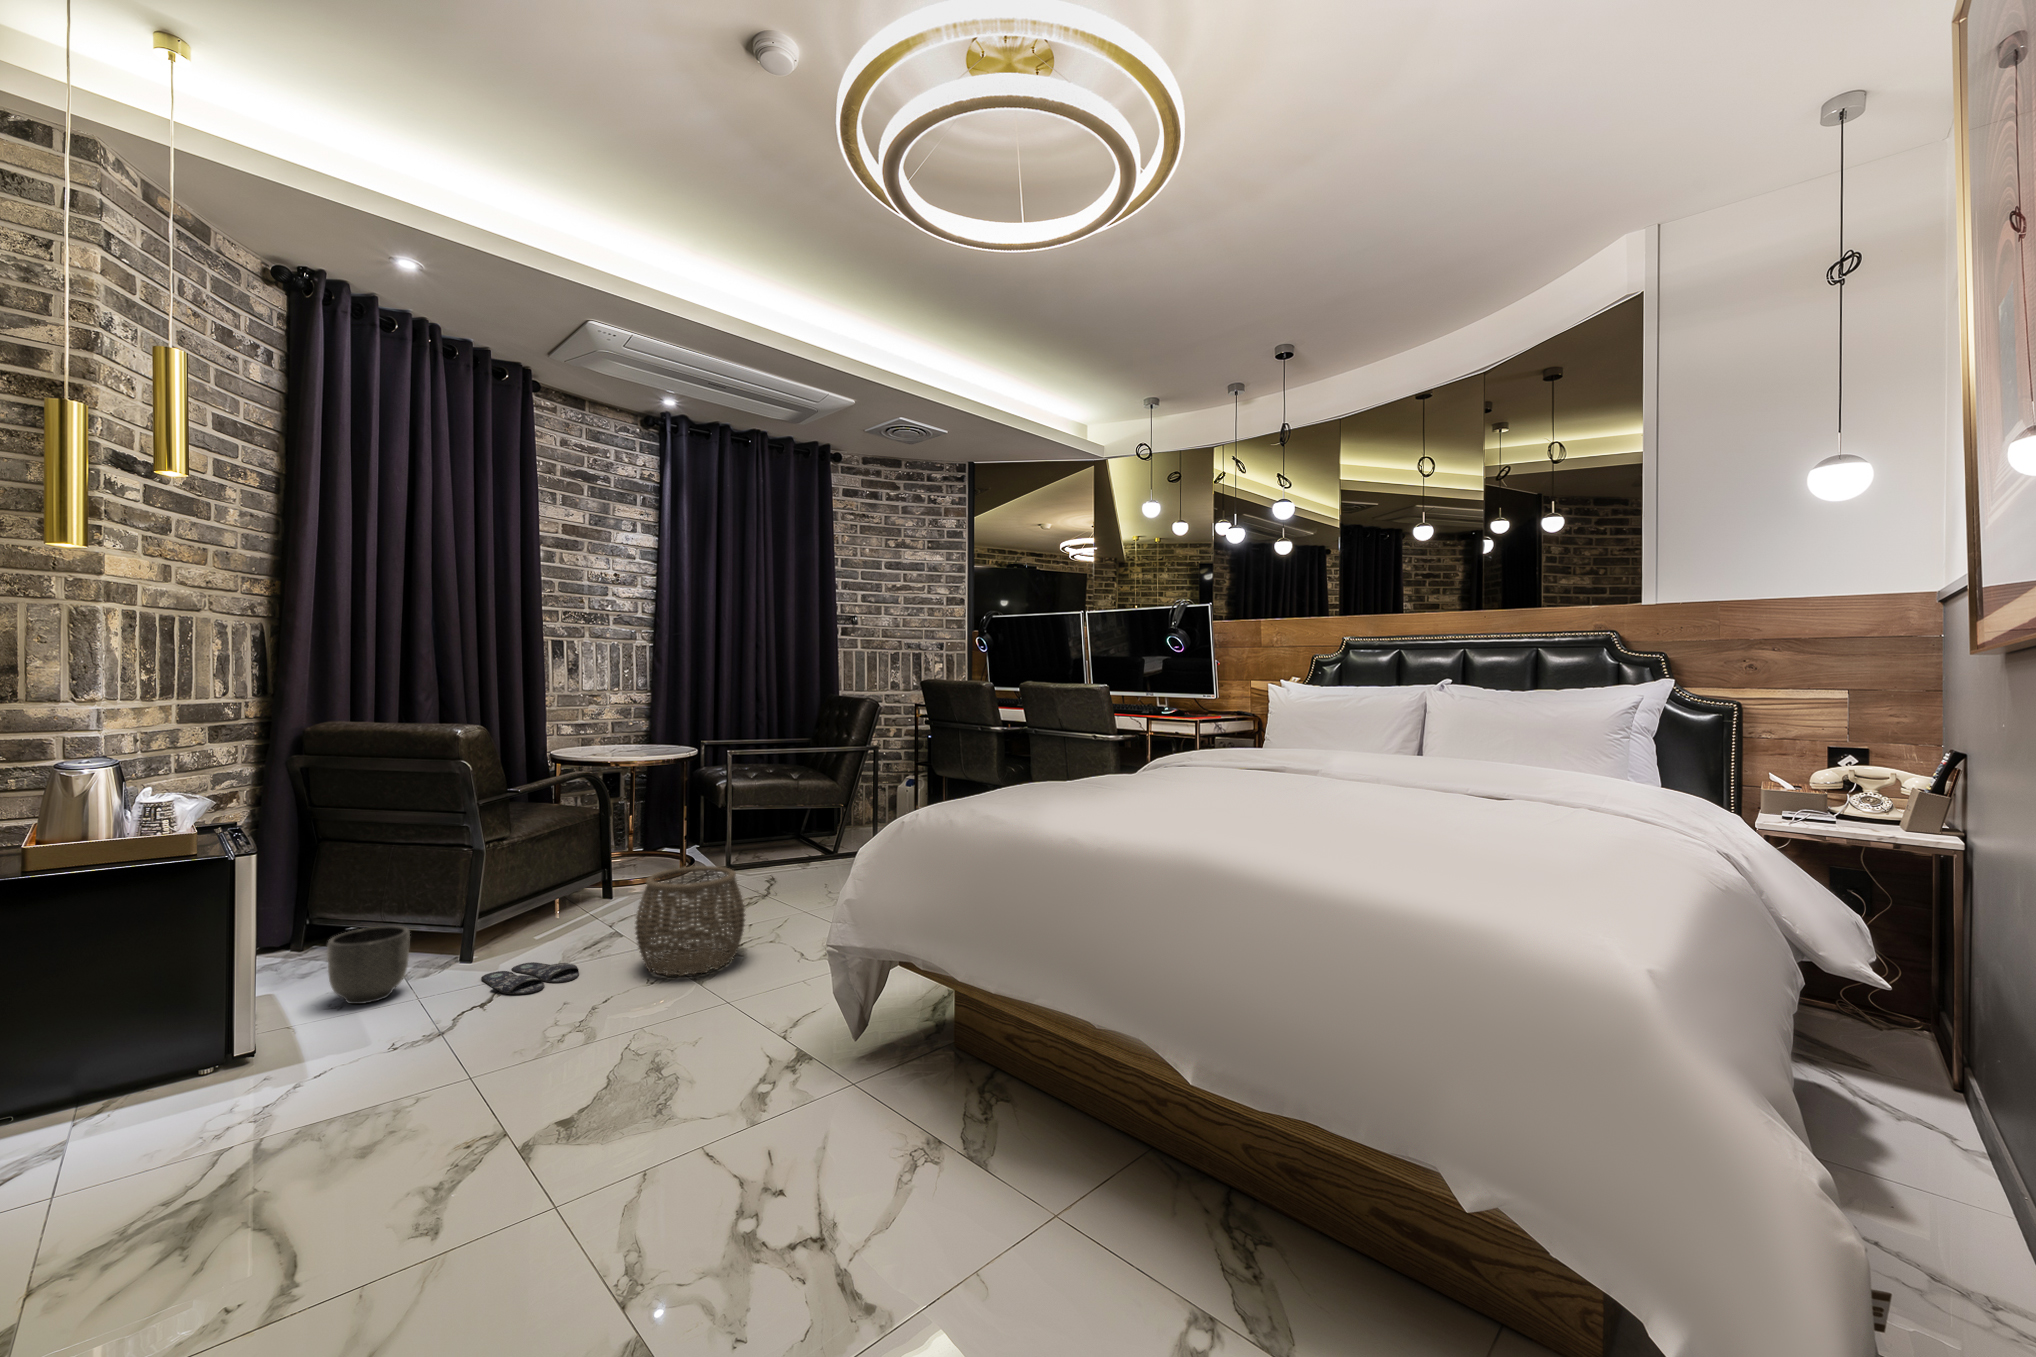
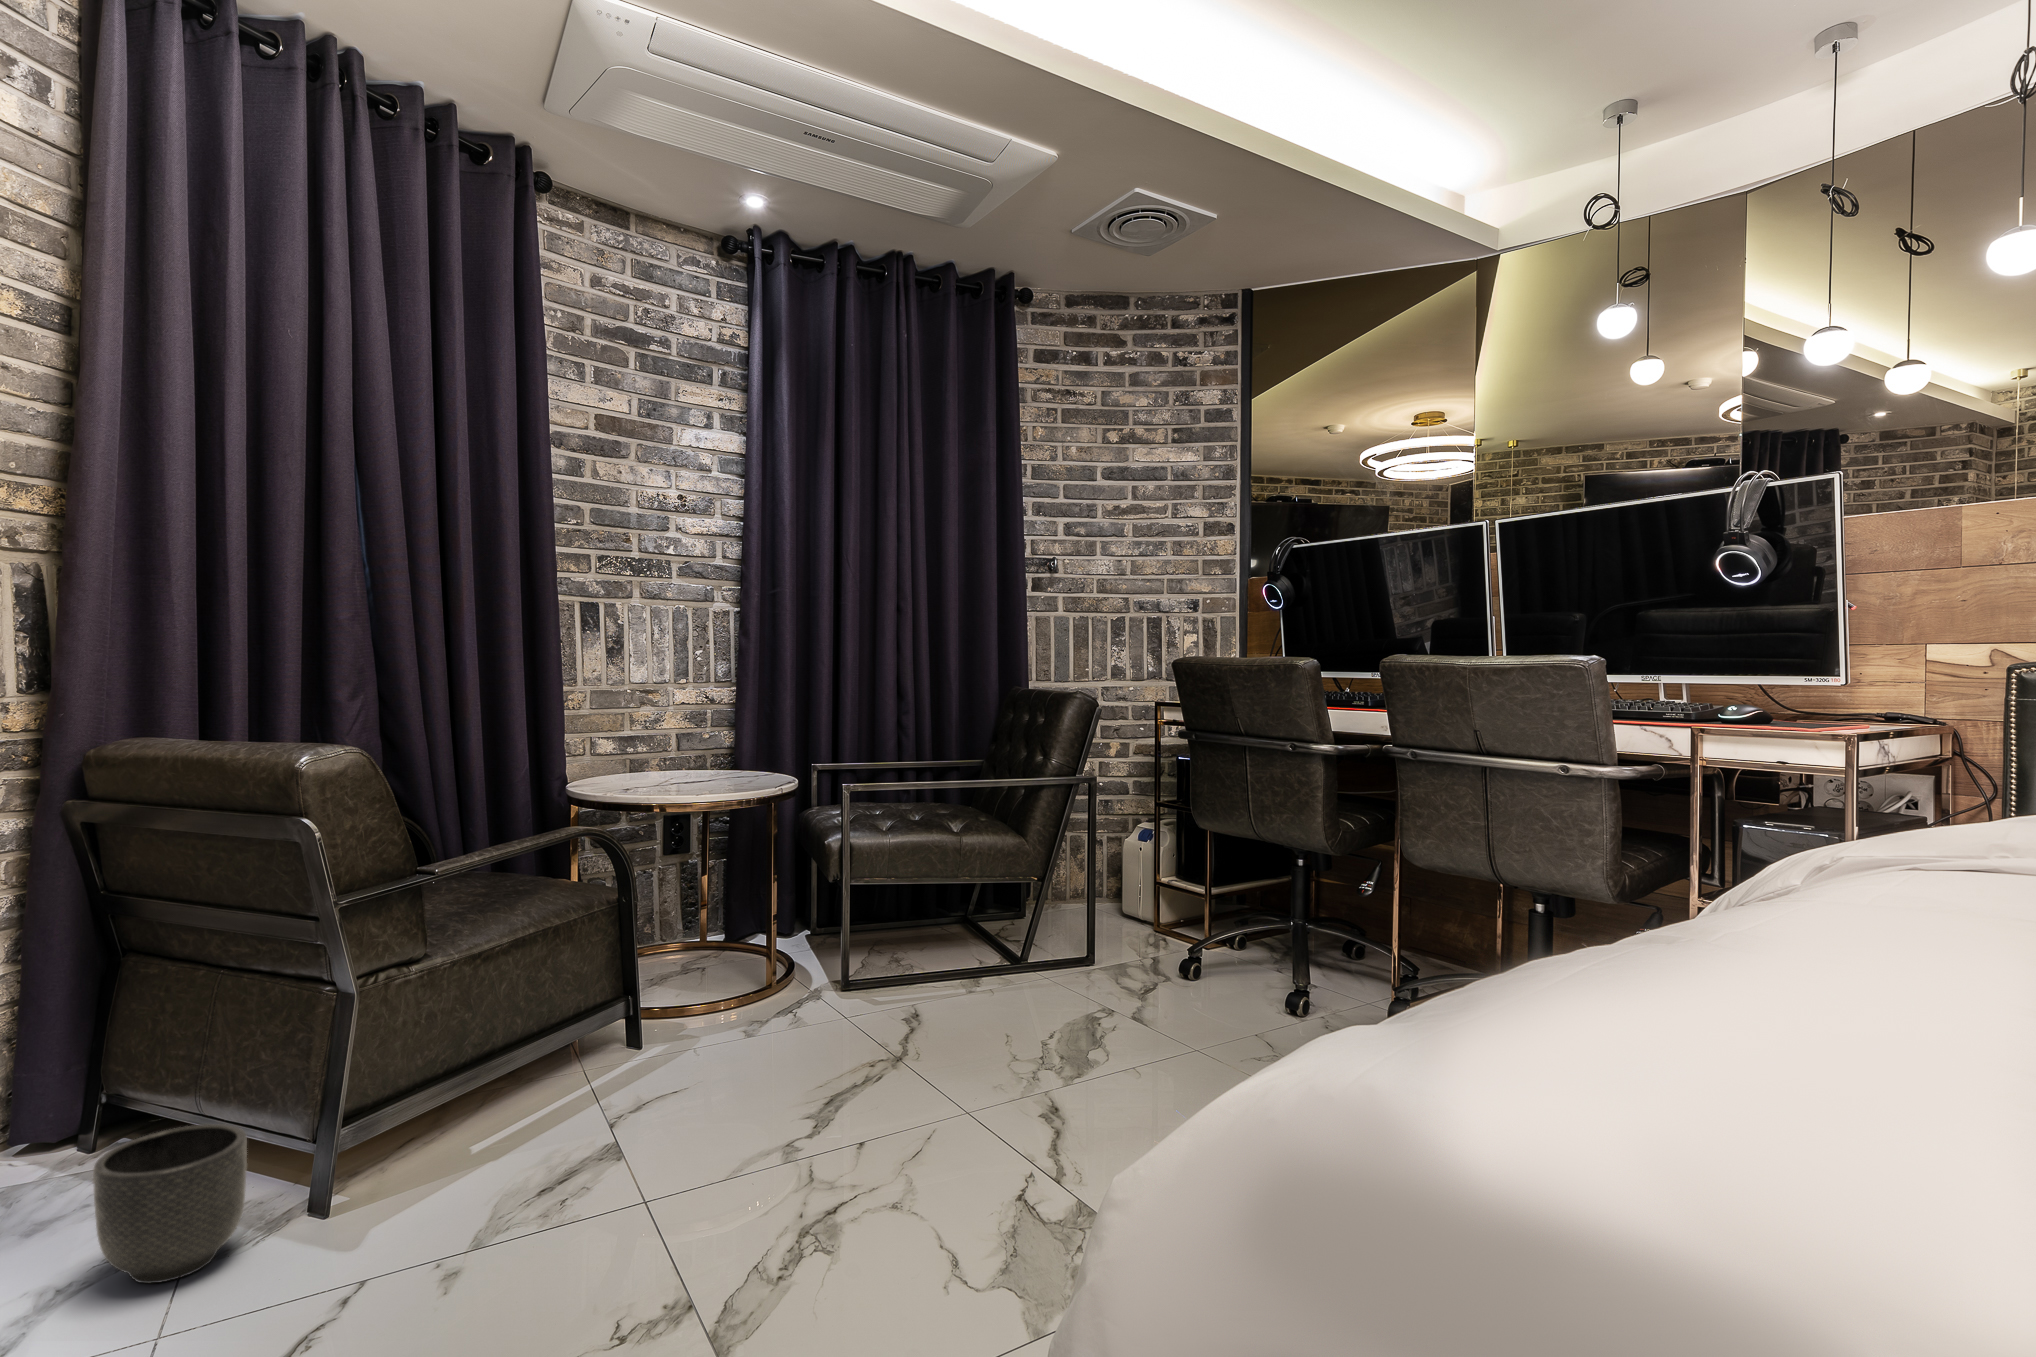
woven basket: present [635,866,745,976] -> none [641,1027,855,1270]
slippers: present [481,962,579,994] -> none [375,1196,545,1289]

